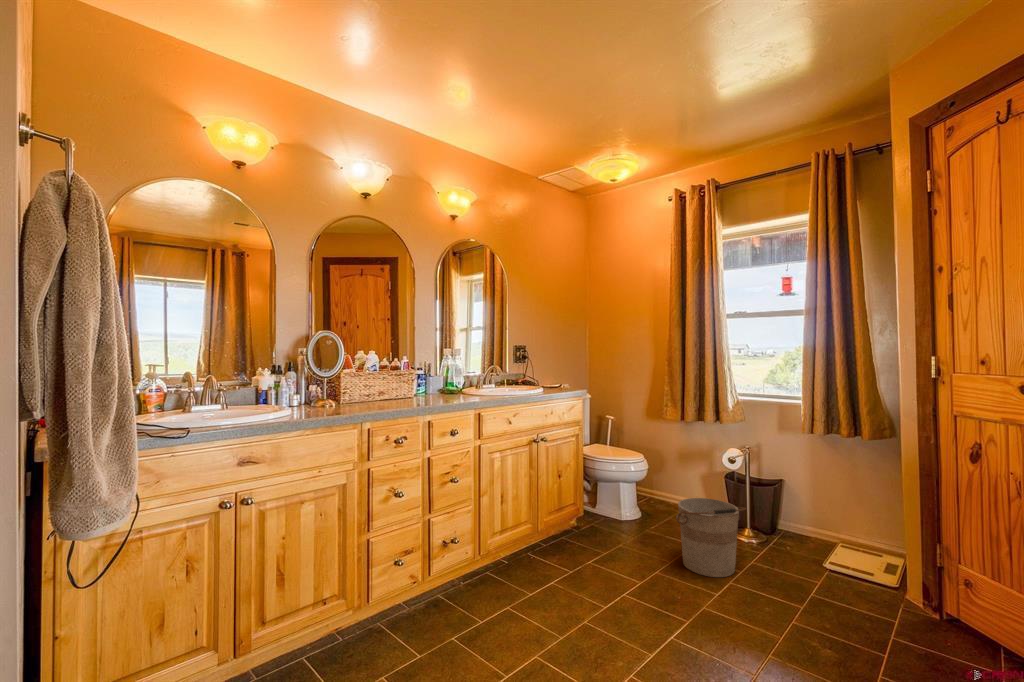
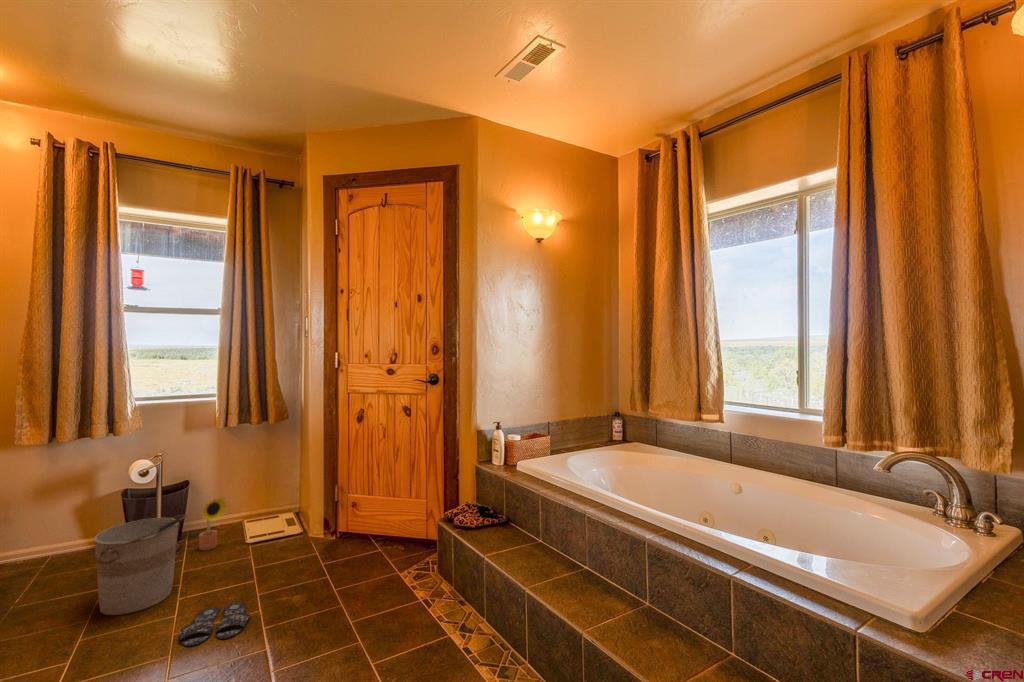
decorative plant: none [776,504,807,556] -> present [199,498,228,550]
slippers: none [706,603,776,642] -> present [179,602,250,647]

